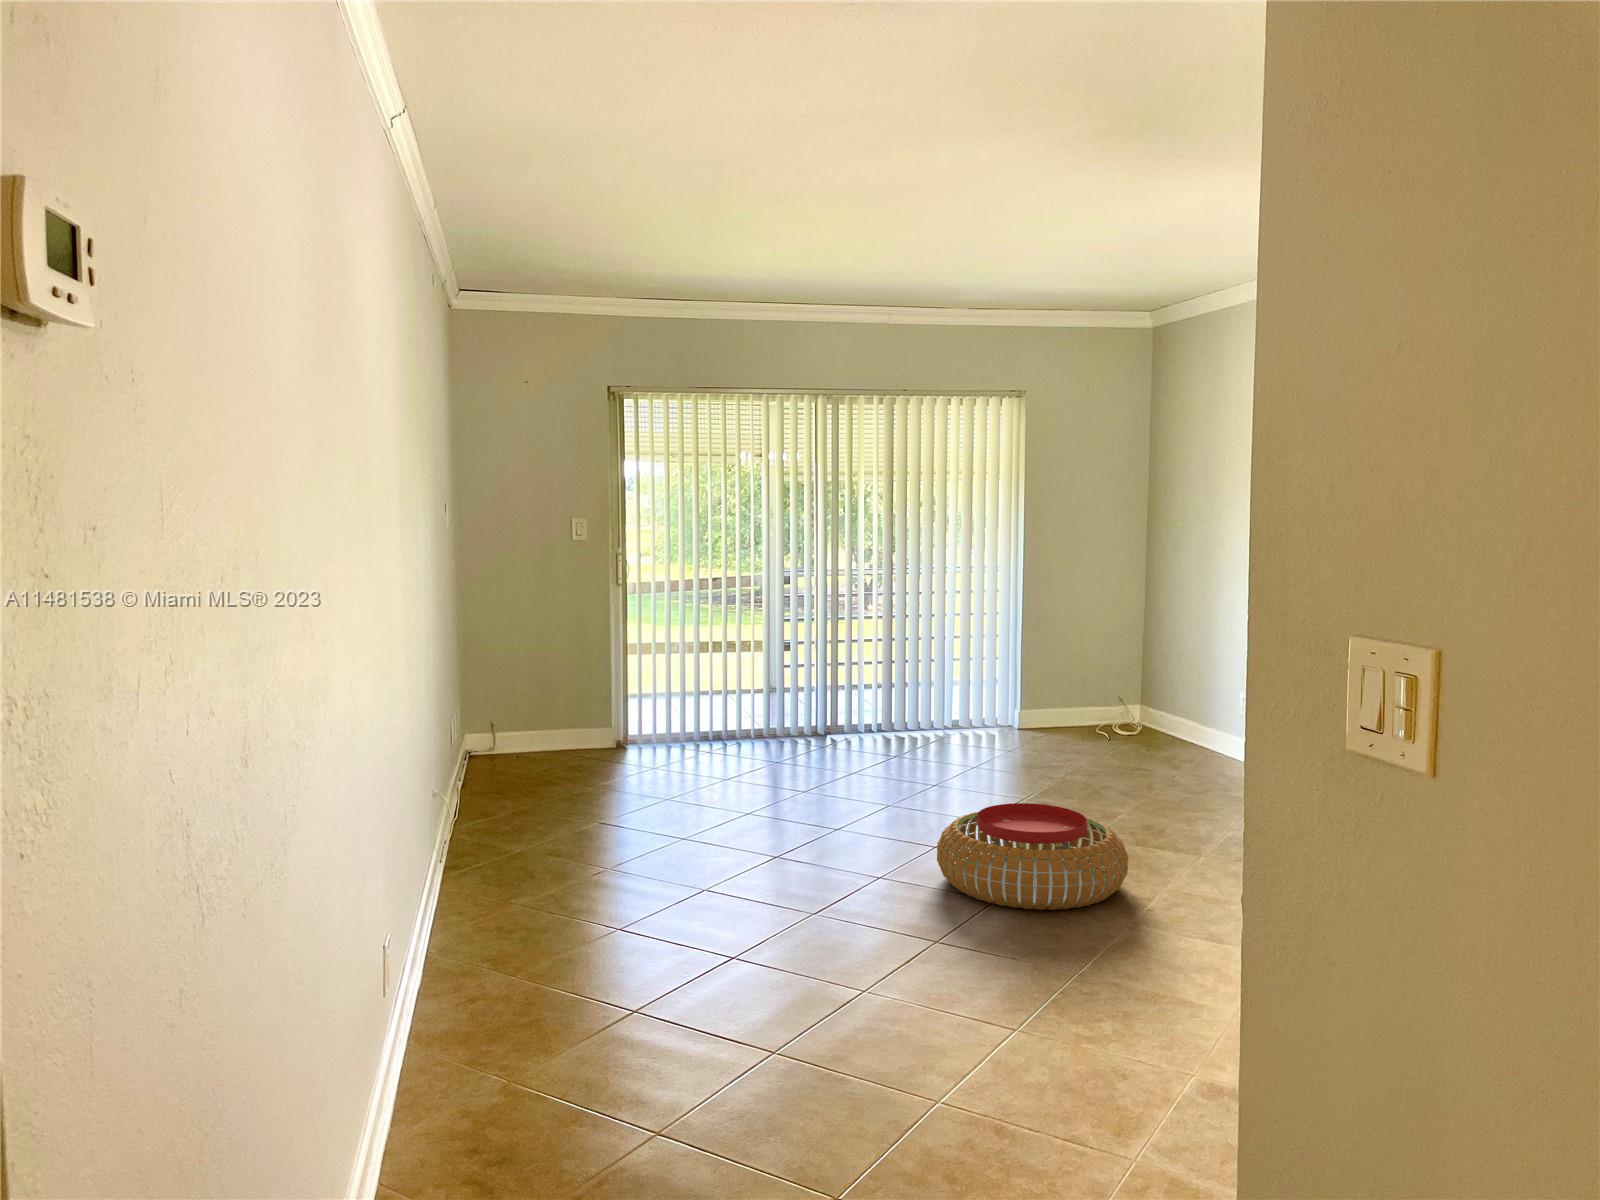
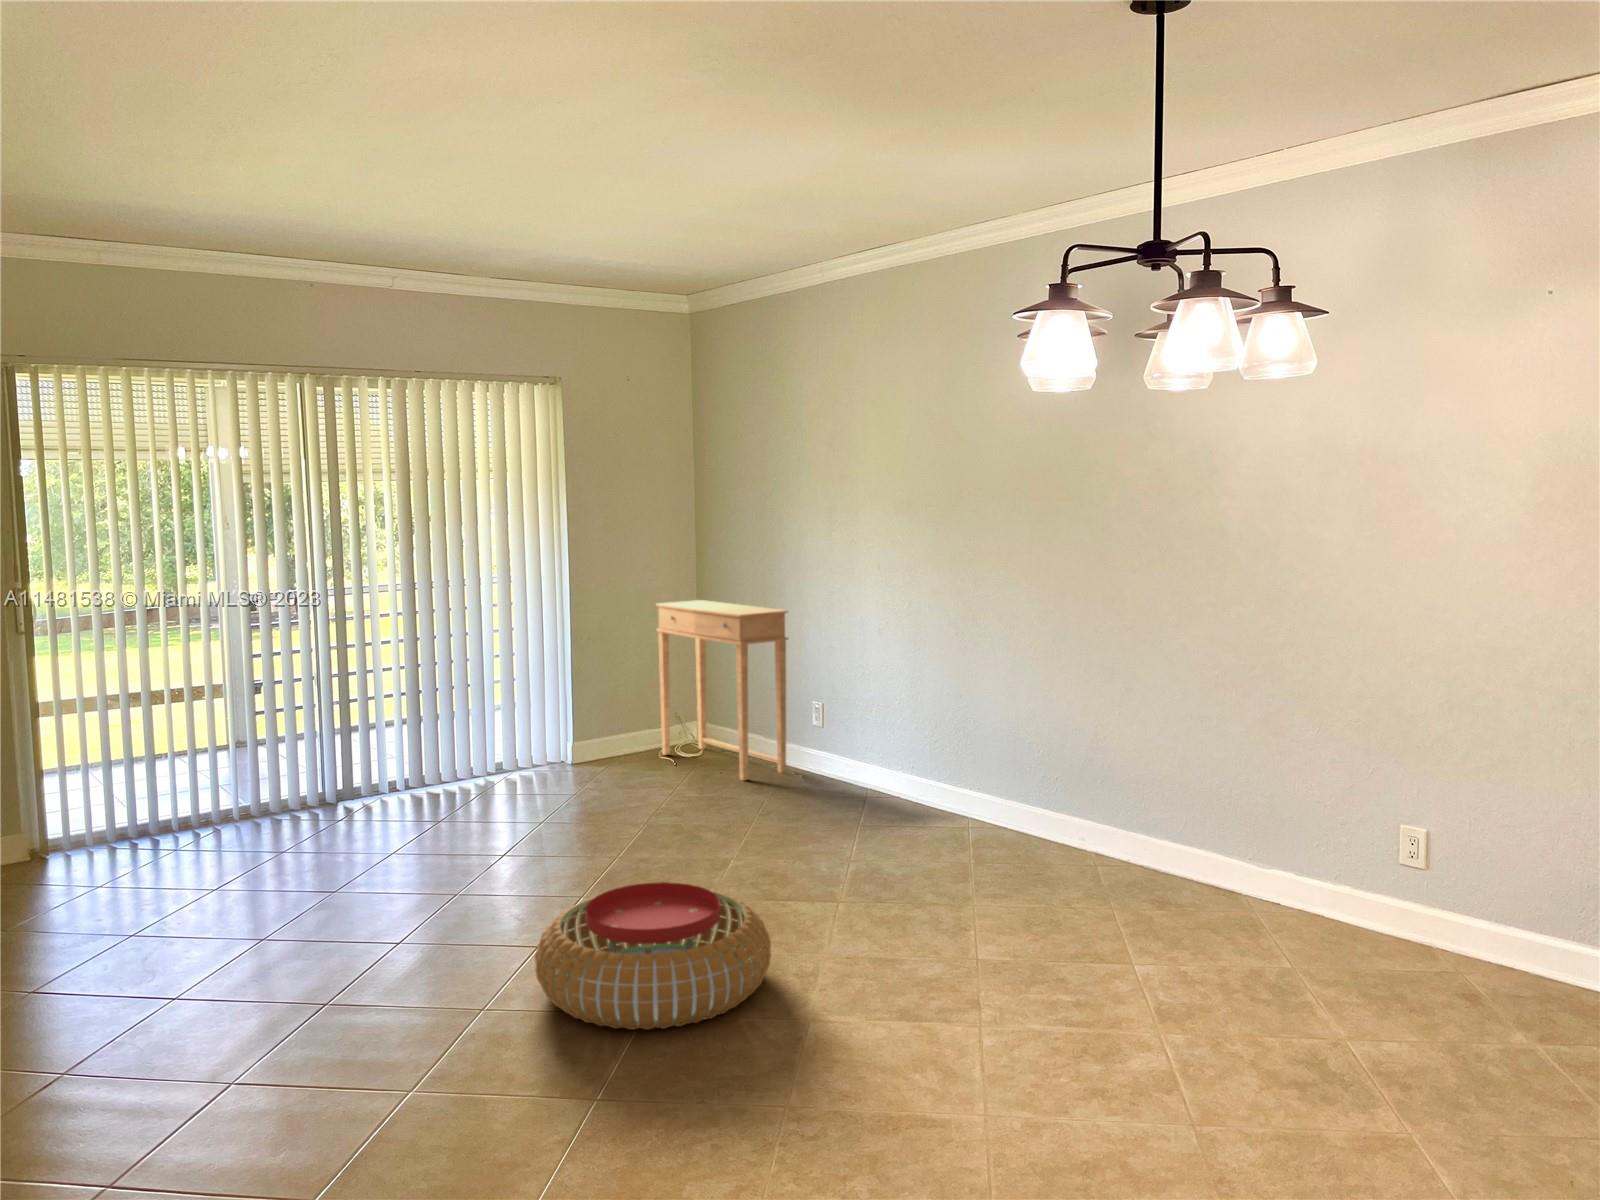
side table: none [1102,591,1222,756] -> present [656,600,788,781]

